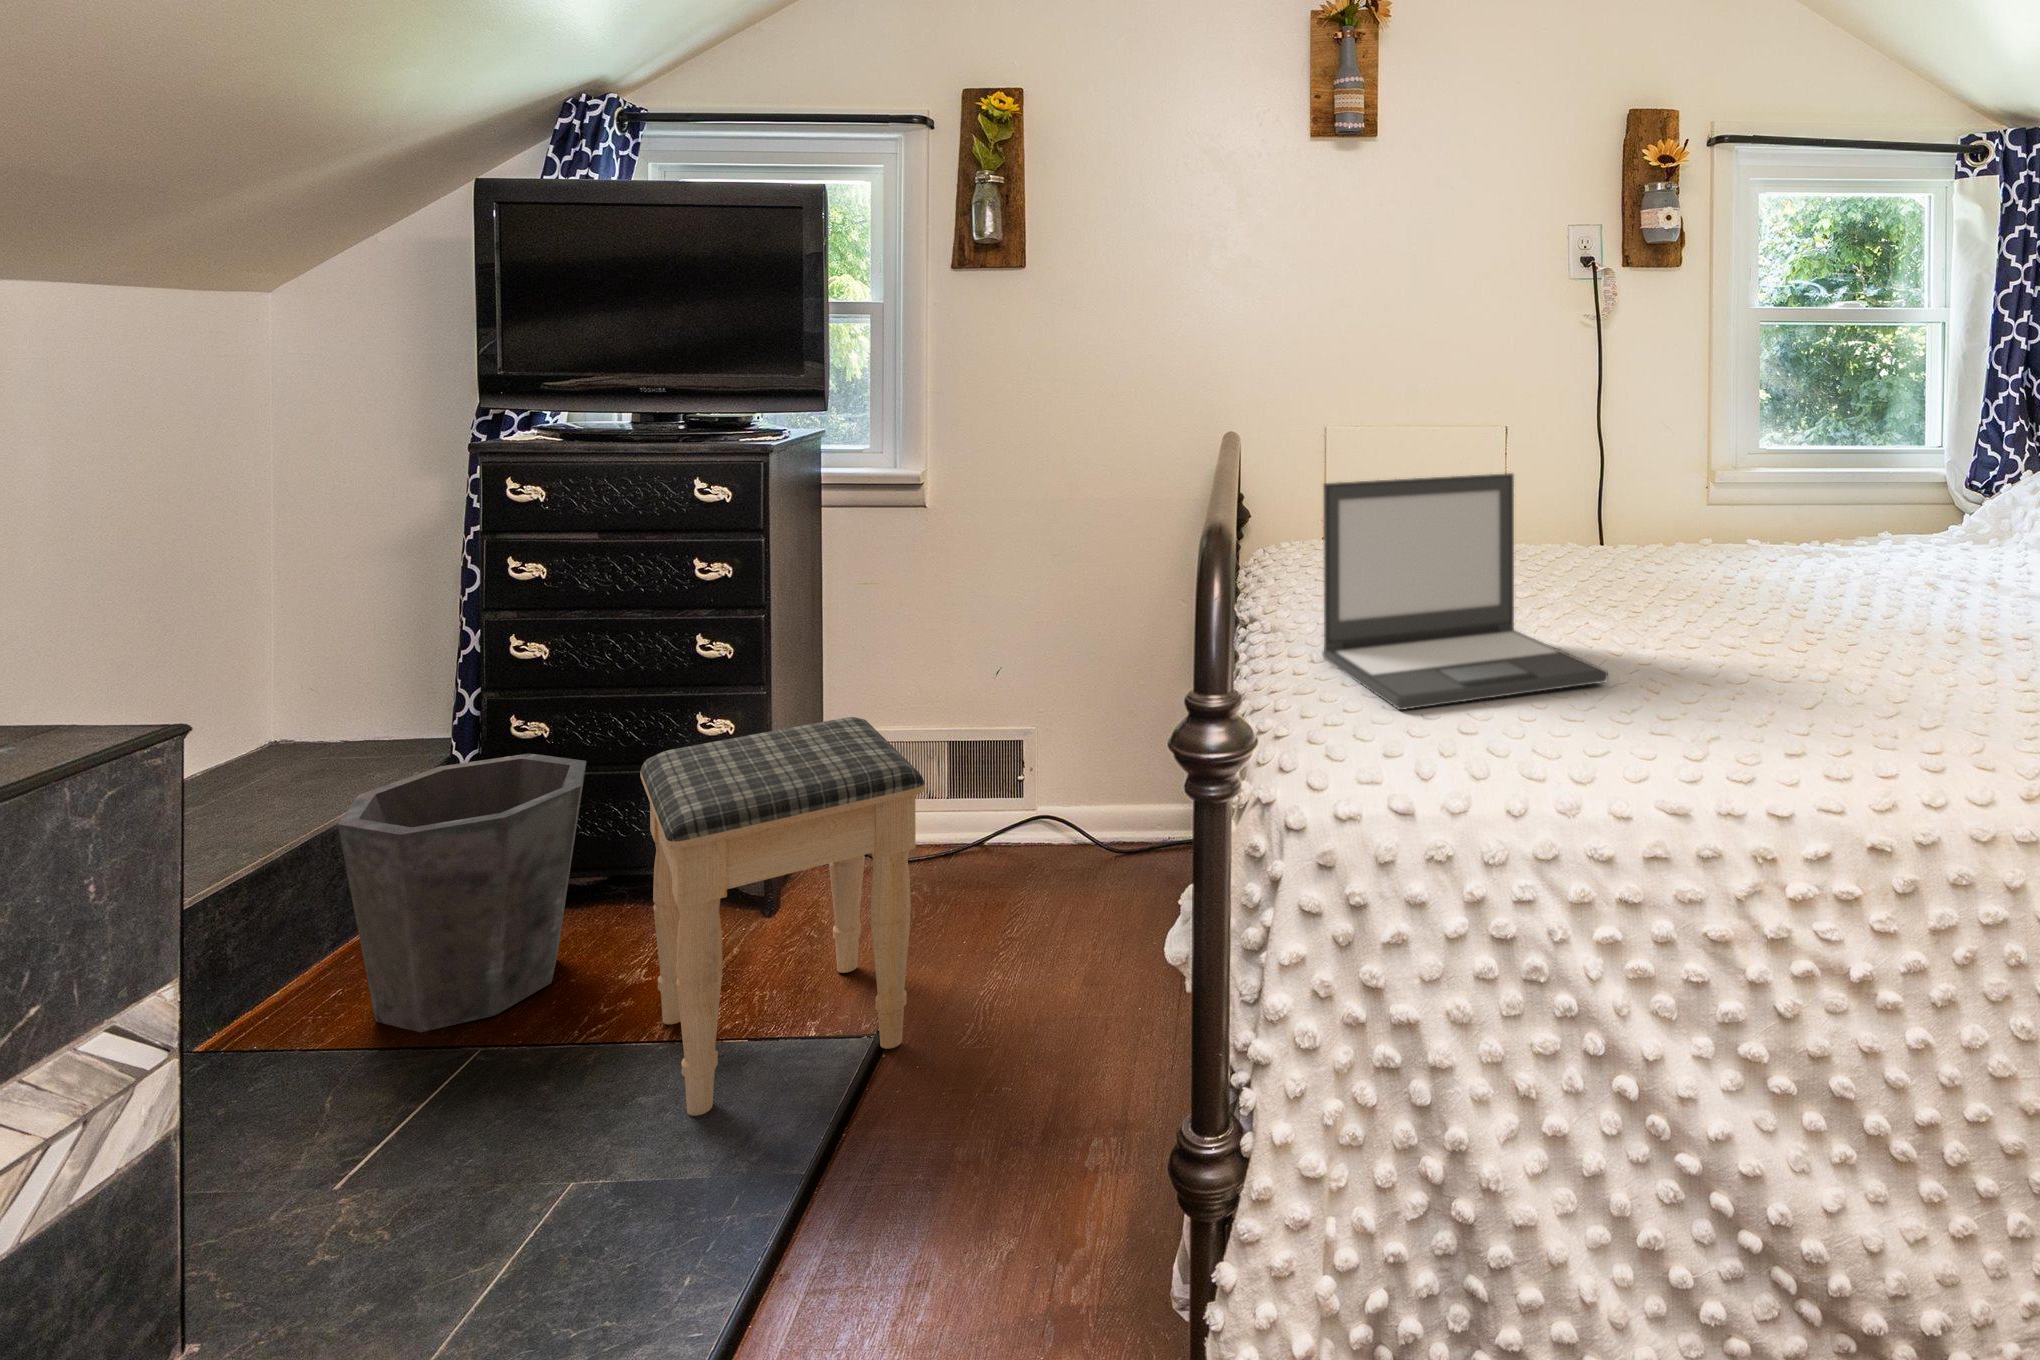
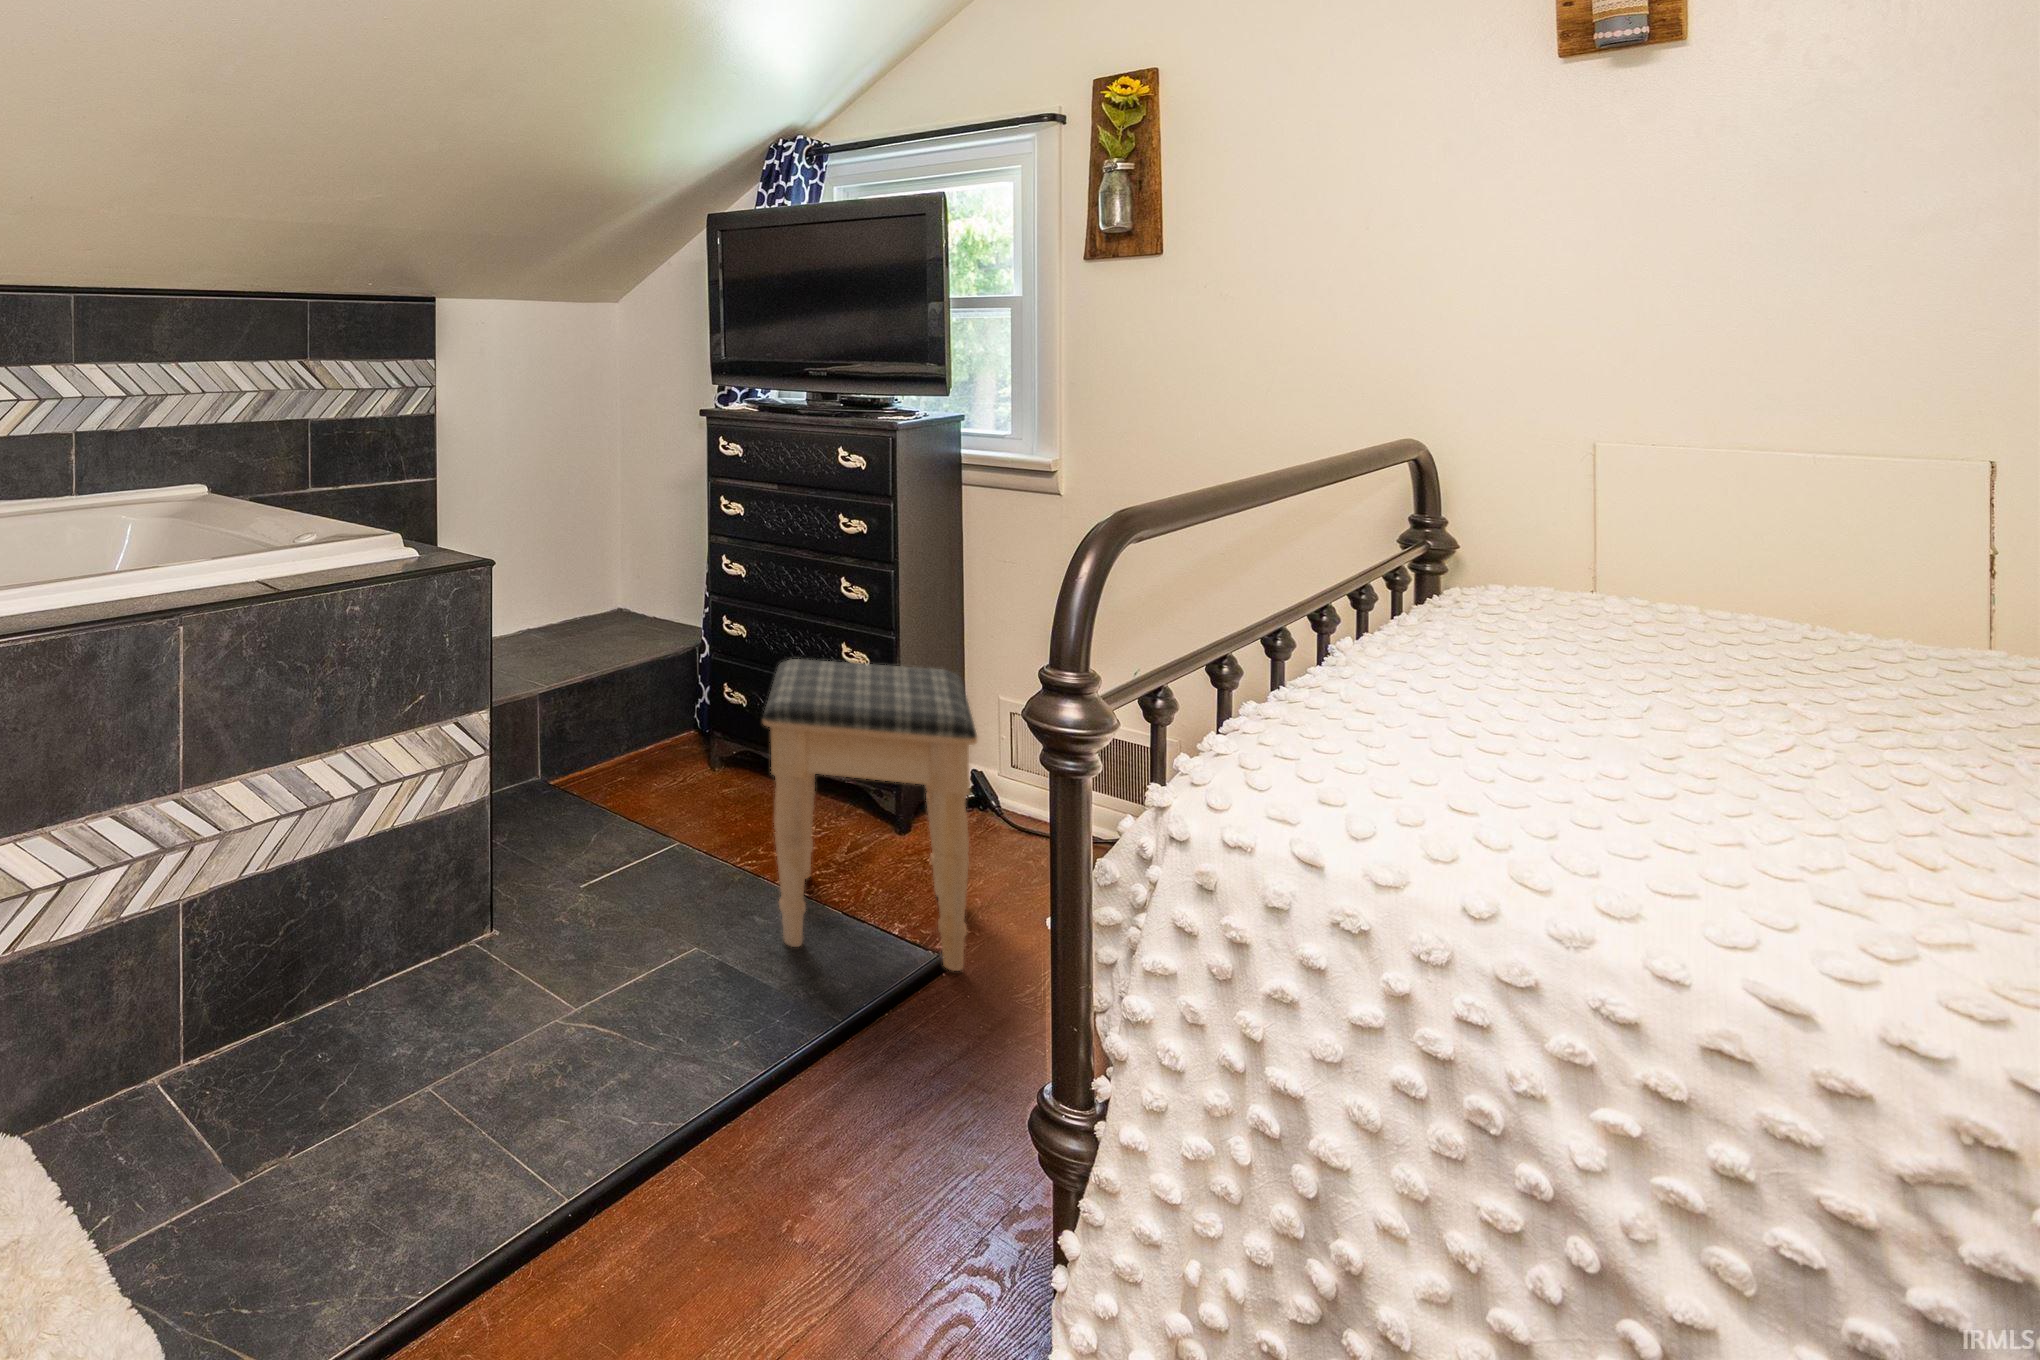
laptop: present [1323,473,1608,710] -> none [1377,486,1892,837]
waste bin: present [338,754,586,1032] -> none [614,640,764,824]

